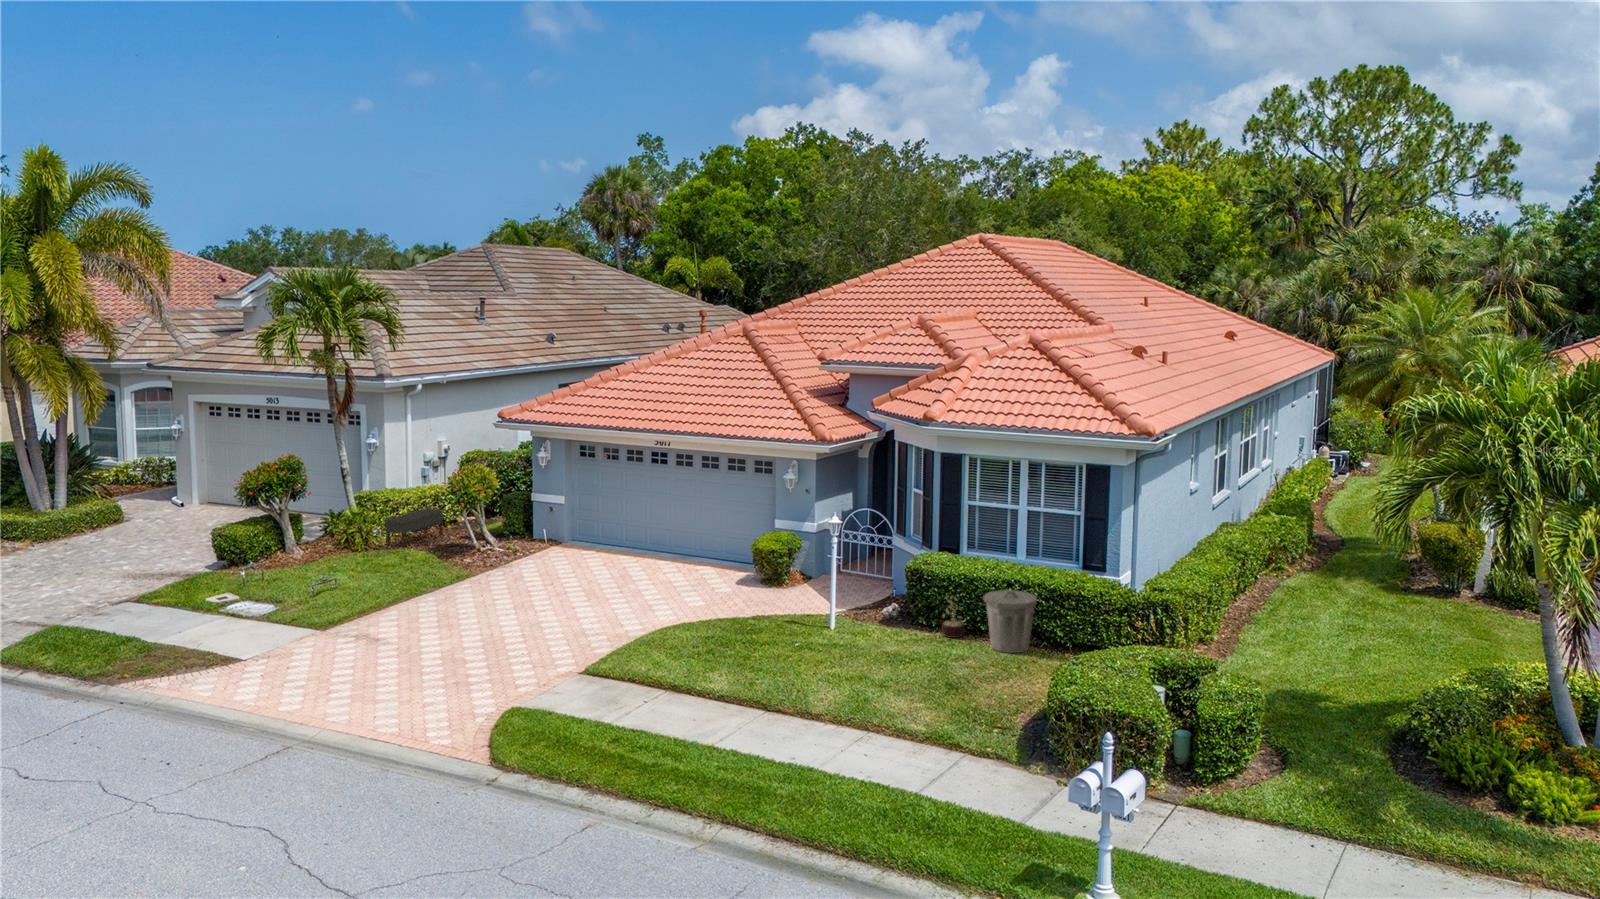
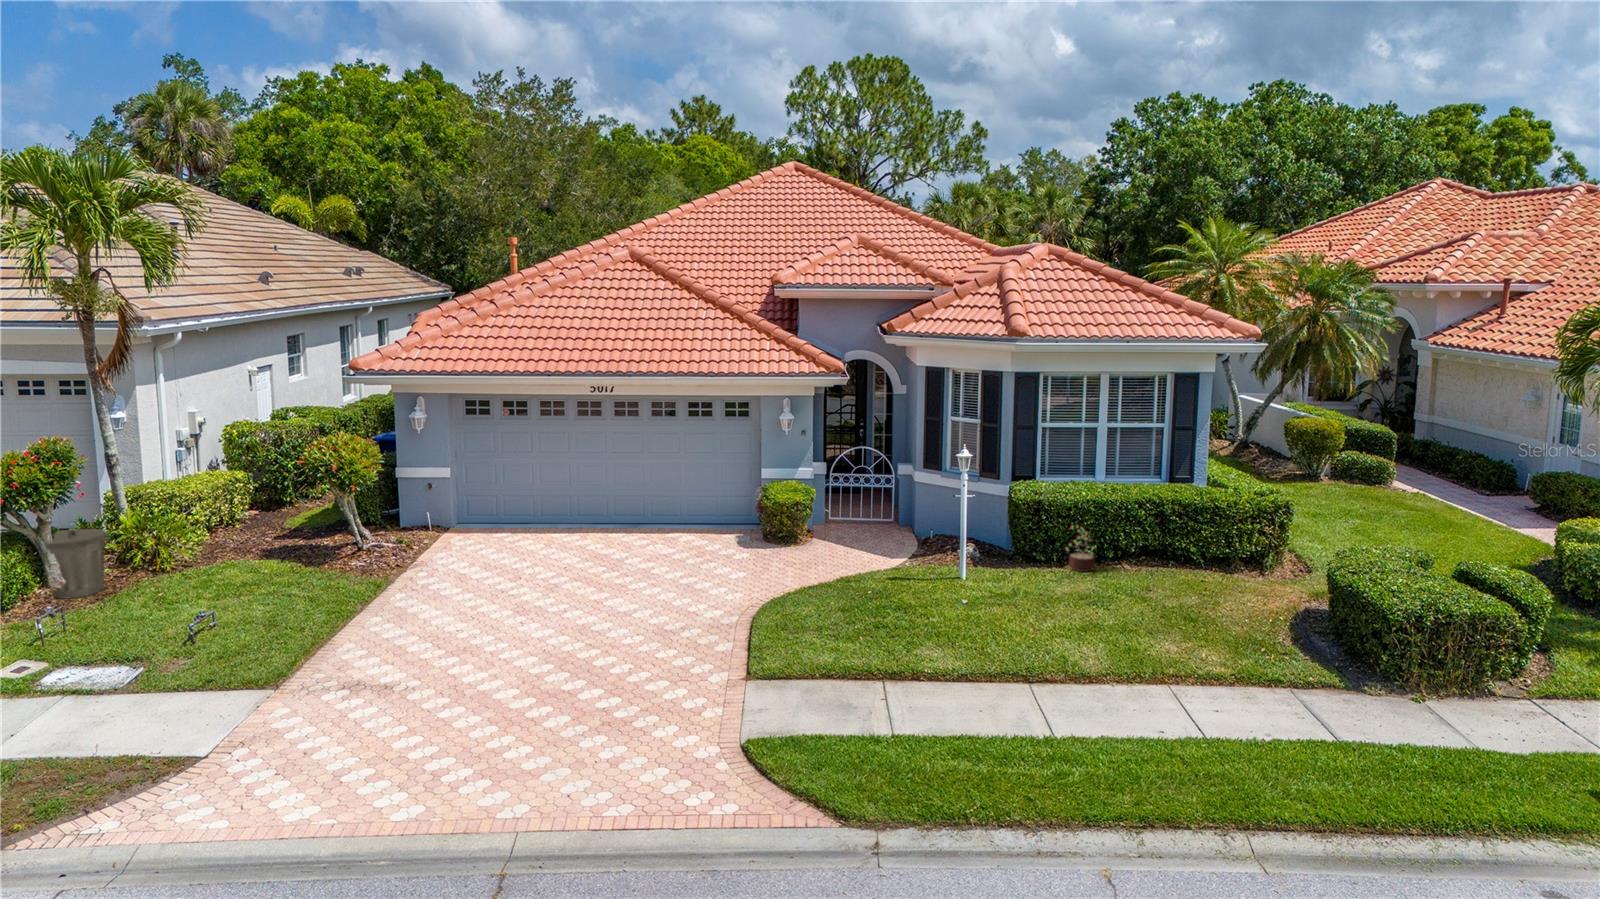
bench: present [384,508,443,547] -> none [185,502,257,560]
trash can: present [983,590,1037,653] -> present [46,529,107,599]

